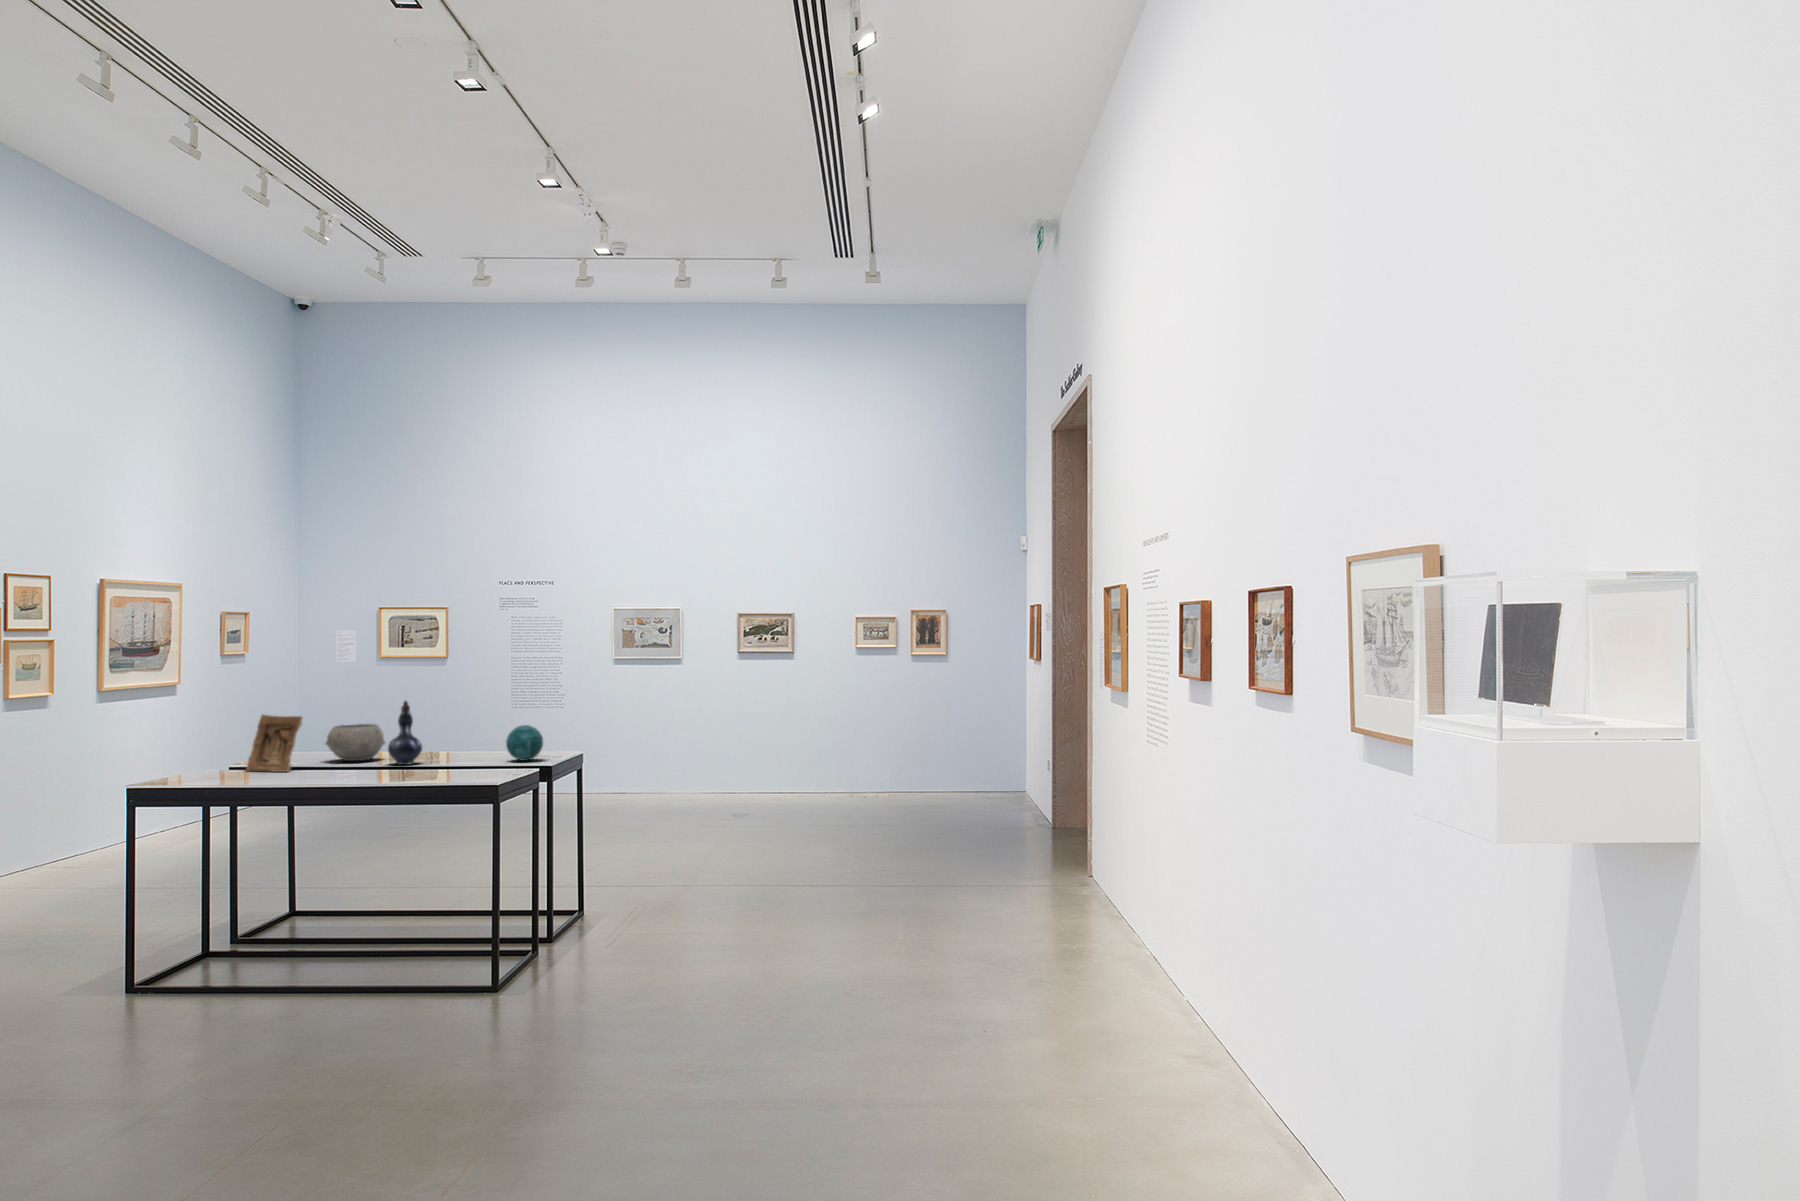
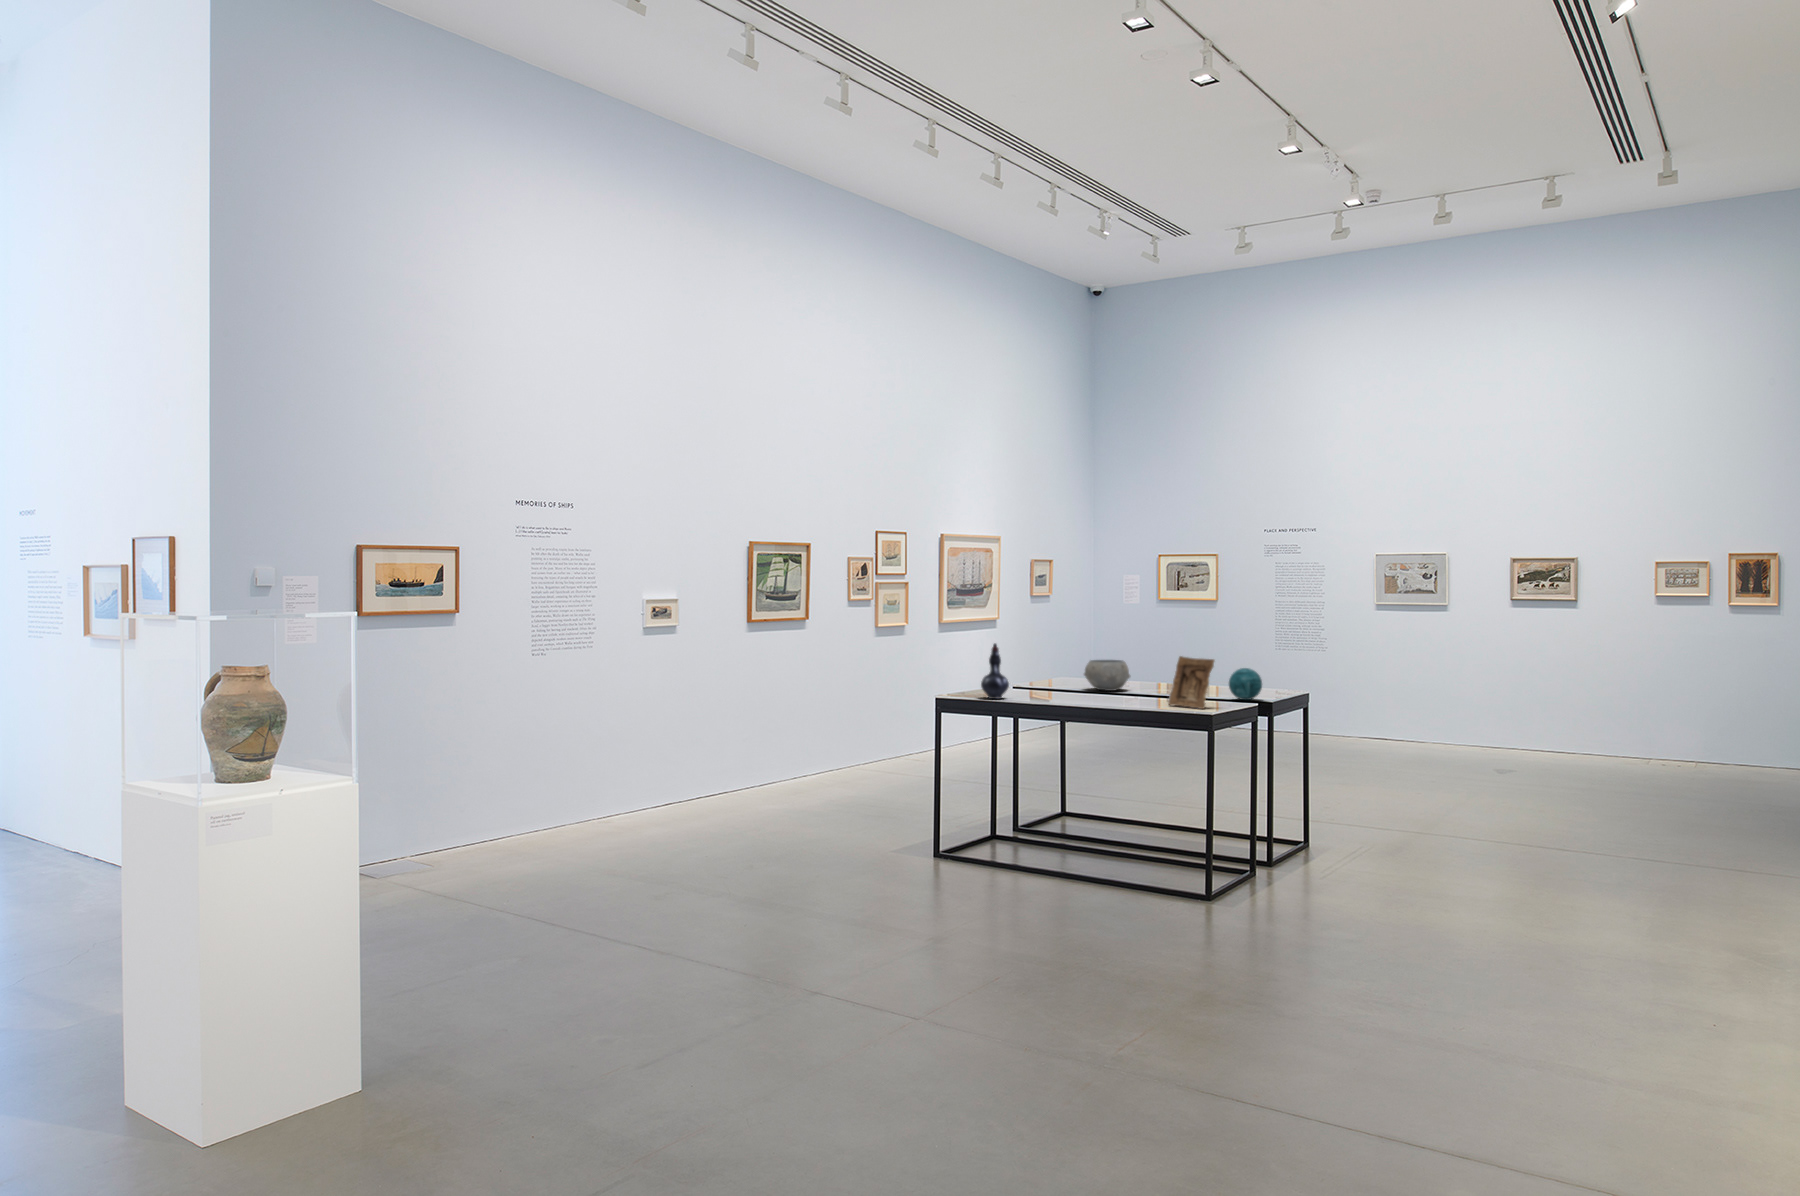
decorative vase: present [388,701,422,765] -> present [981,644,1009,699]
picture frame: present [246,715,302,772] -> present [1168,656,1215,709]

